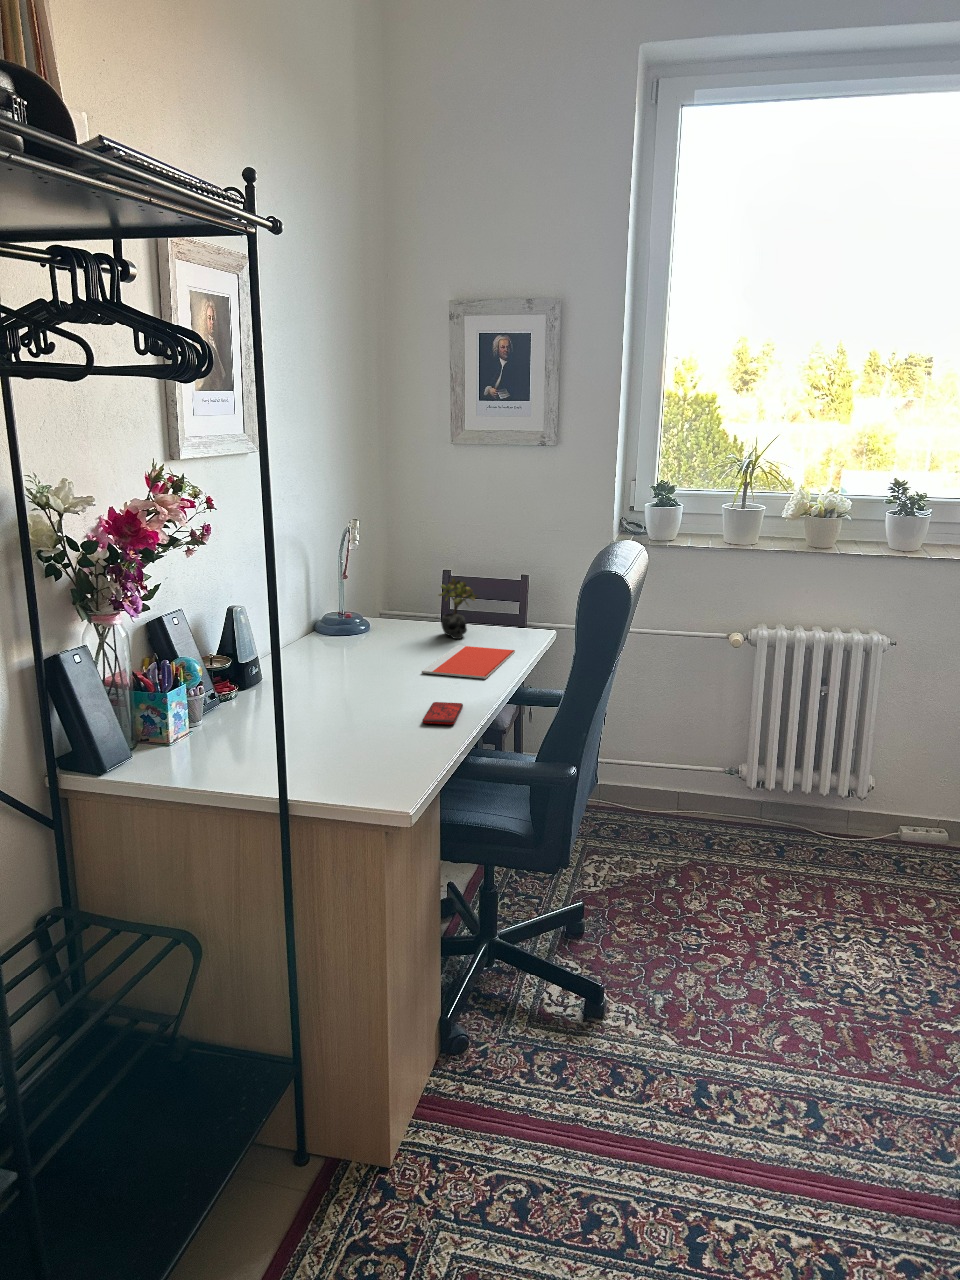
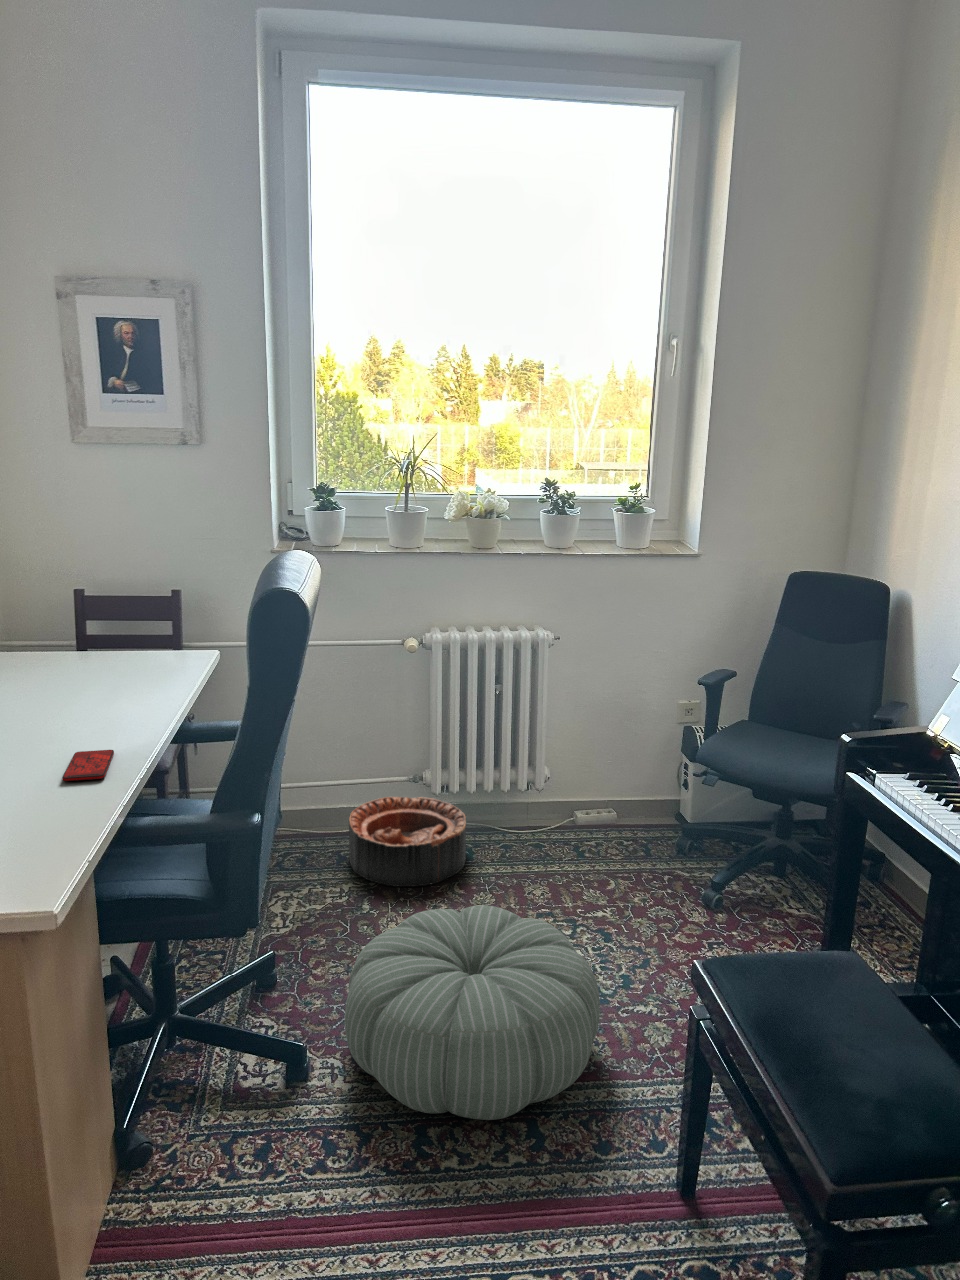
succulent plant: present [439,578,478,639] -> none [72,598,123,669]
notebook: present [422,645,515,679] -> none [58,677,173,716]
basket: none [661,785,780,873] -> present [349,797,466,887]
pouf: none [640,889,897,1091] -> present [345,905,600,1120]

